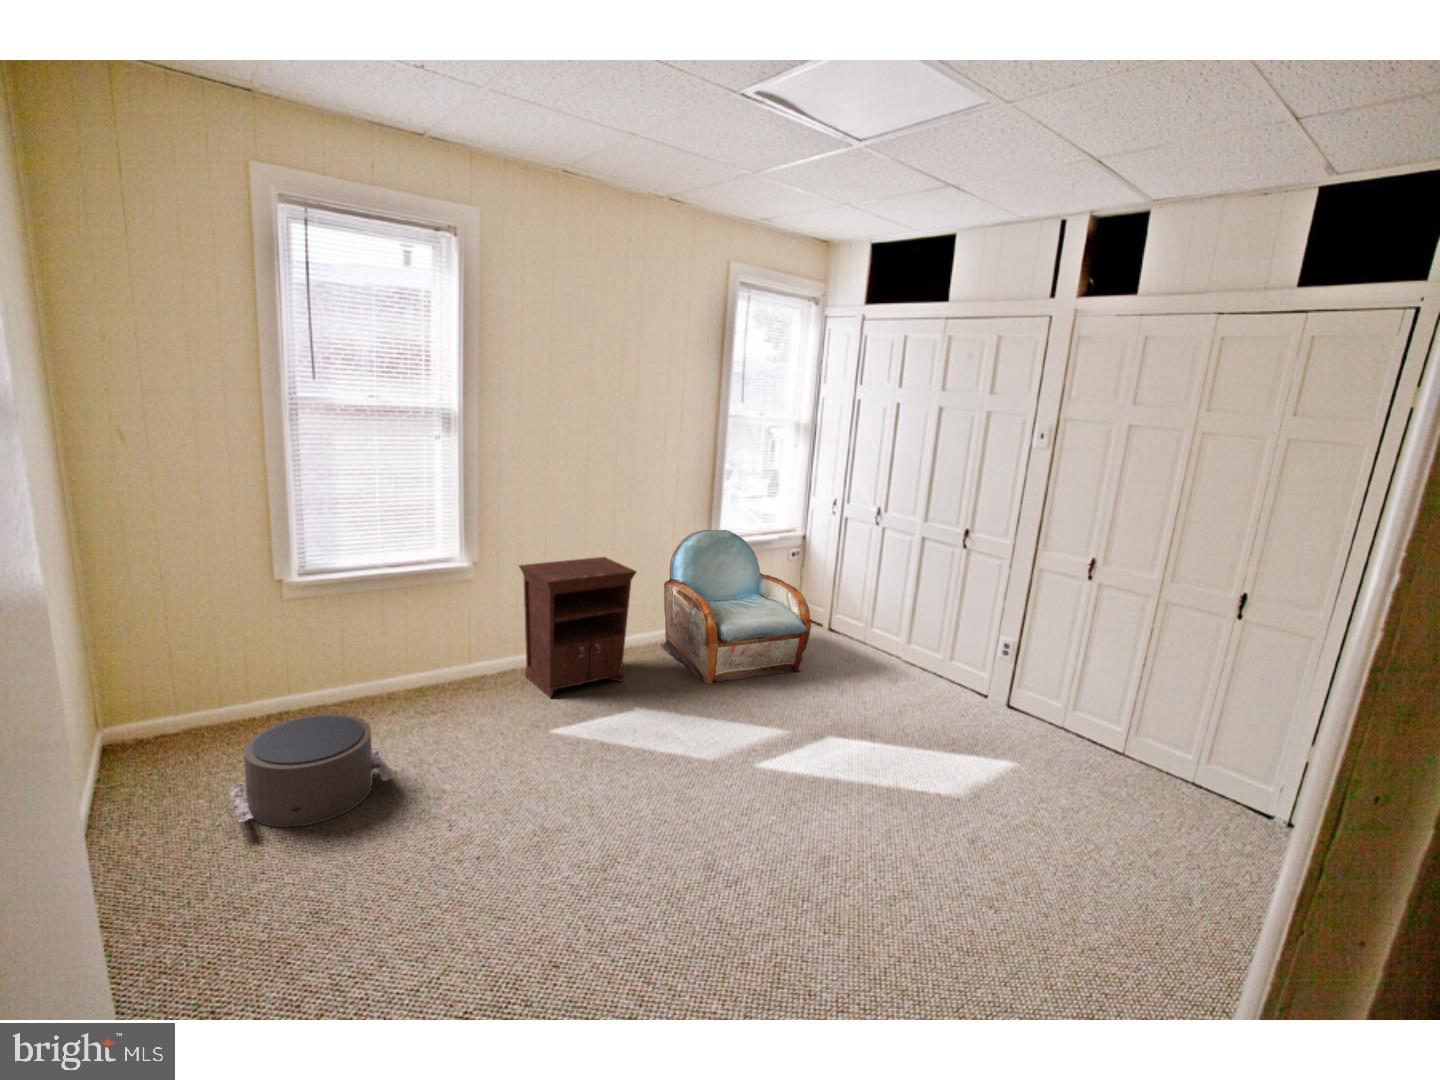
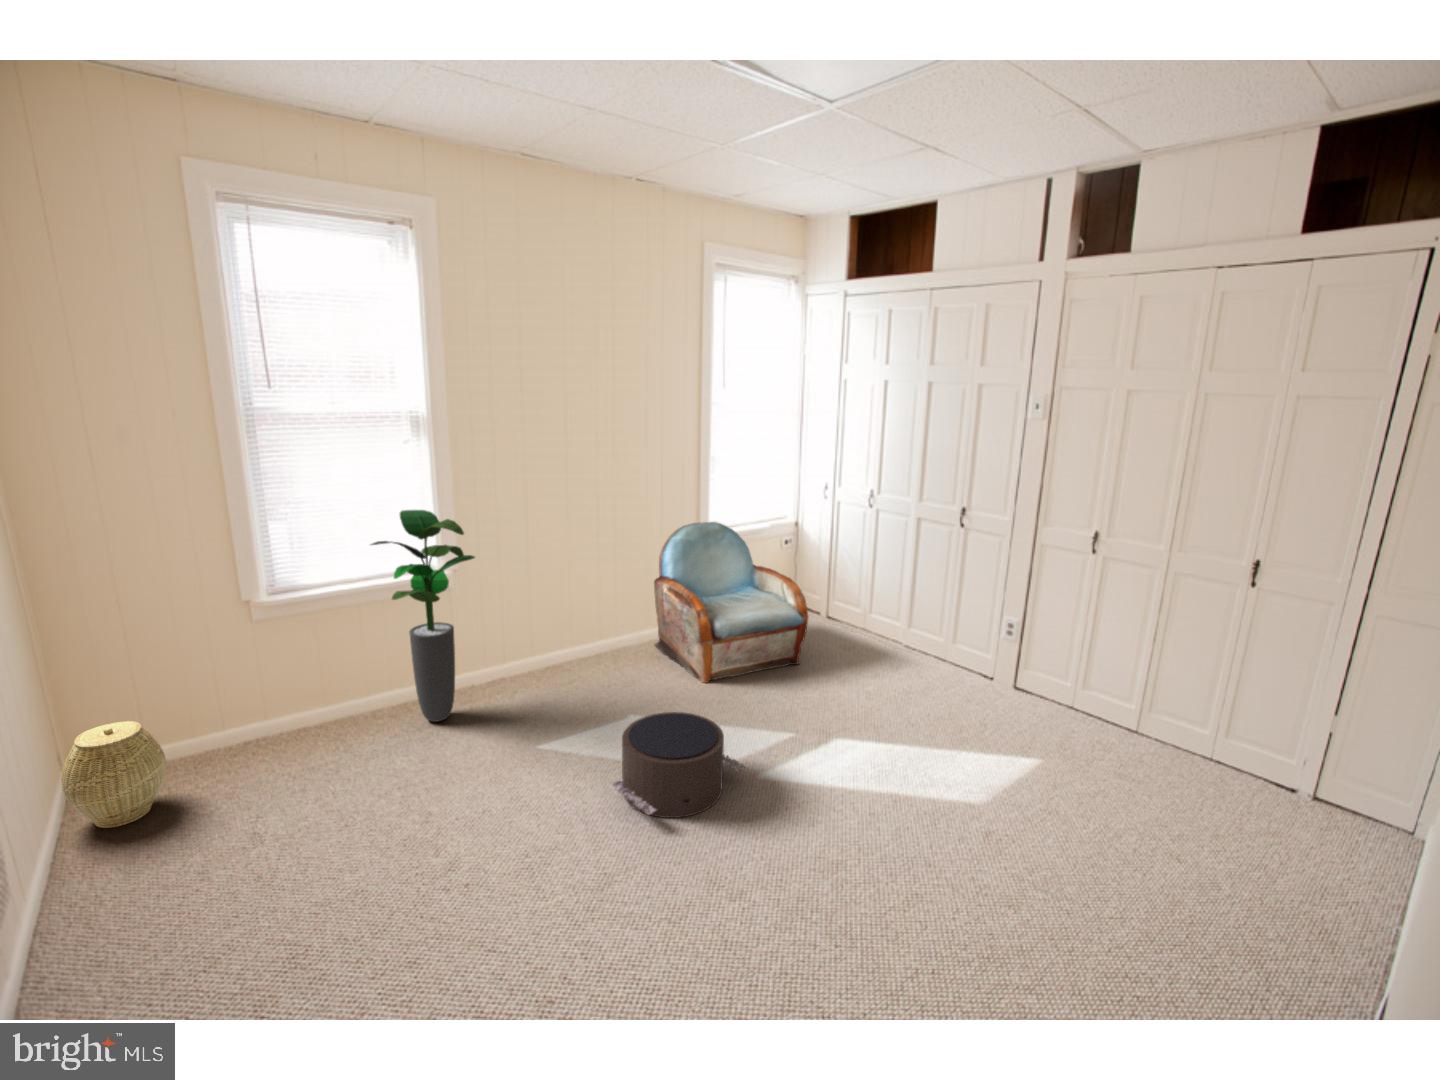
potted plant: none [400,502,499,705] -> present [371,510,475,722]
nightstand: present [519,557,637,698] -> none [499,557,624,708]
woven basket: none [104,686,200,785] -> present [61,721,166,828]
pouf: present [230,714,395,827] -> present [612,712,745,818]

